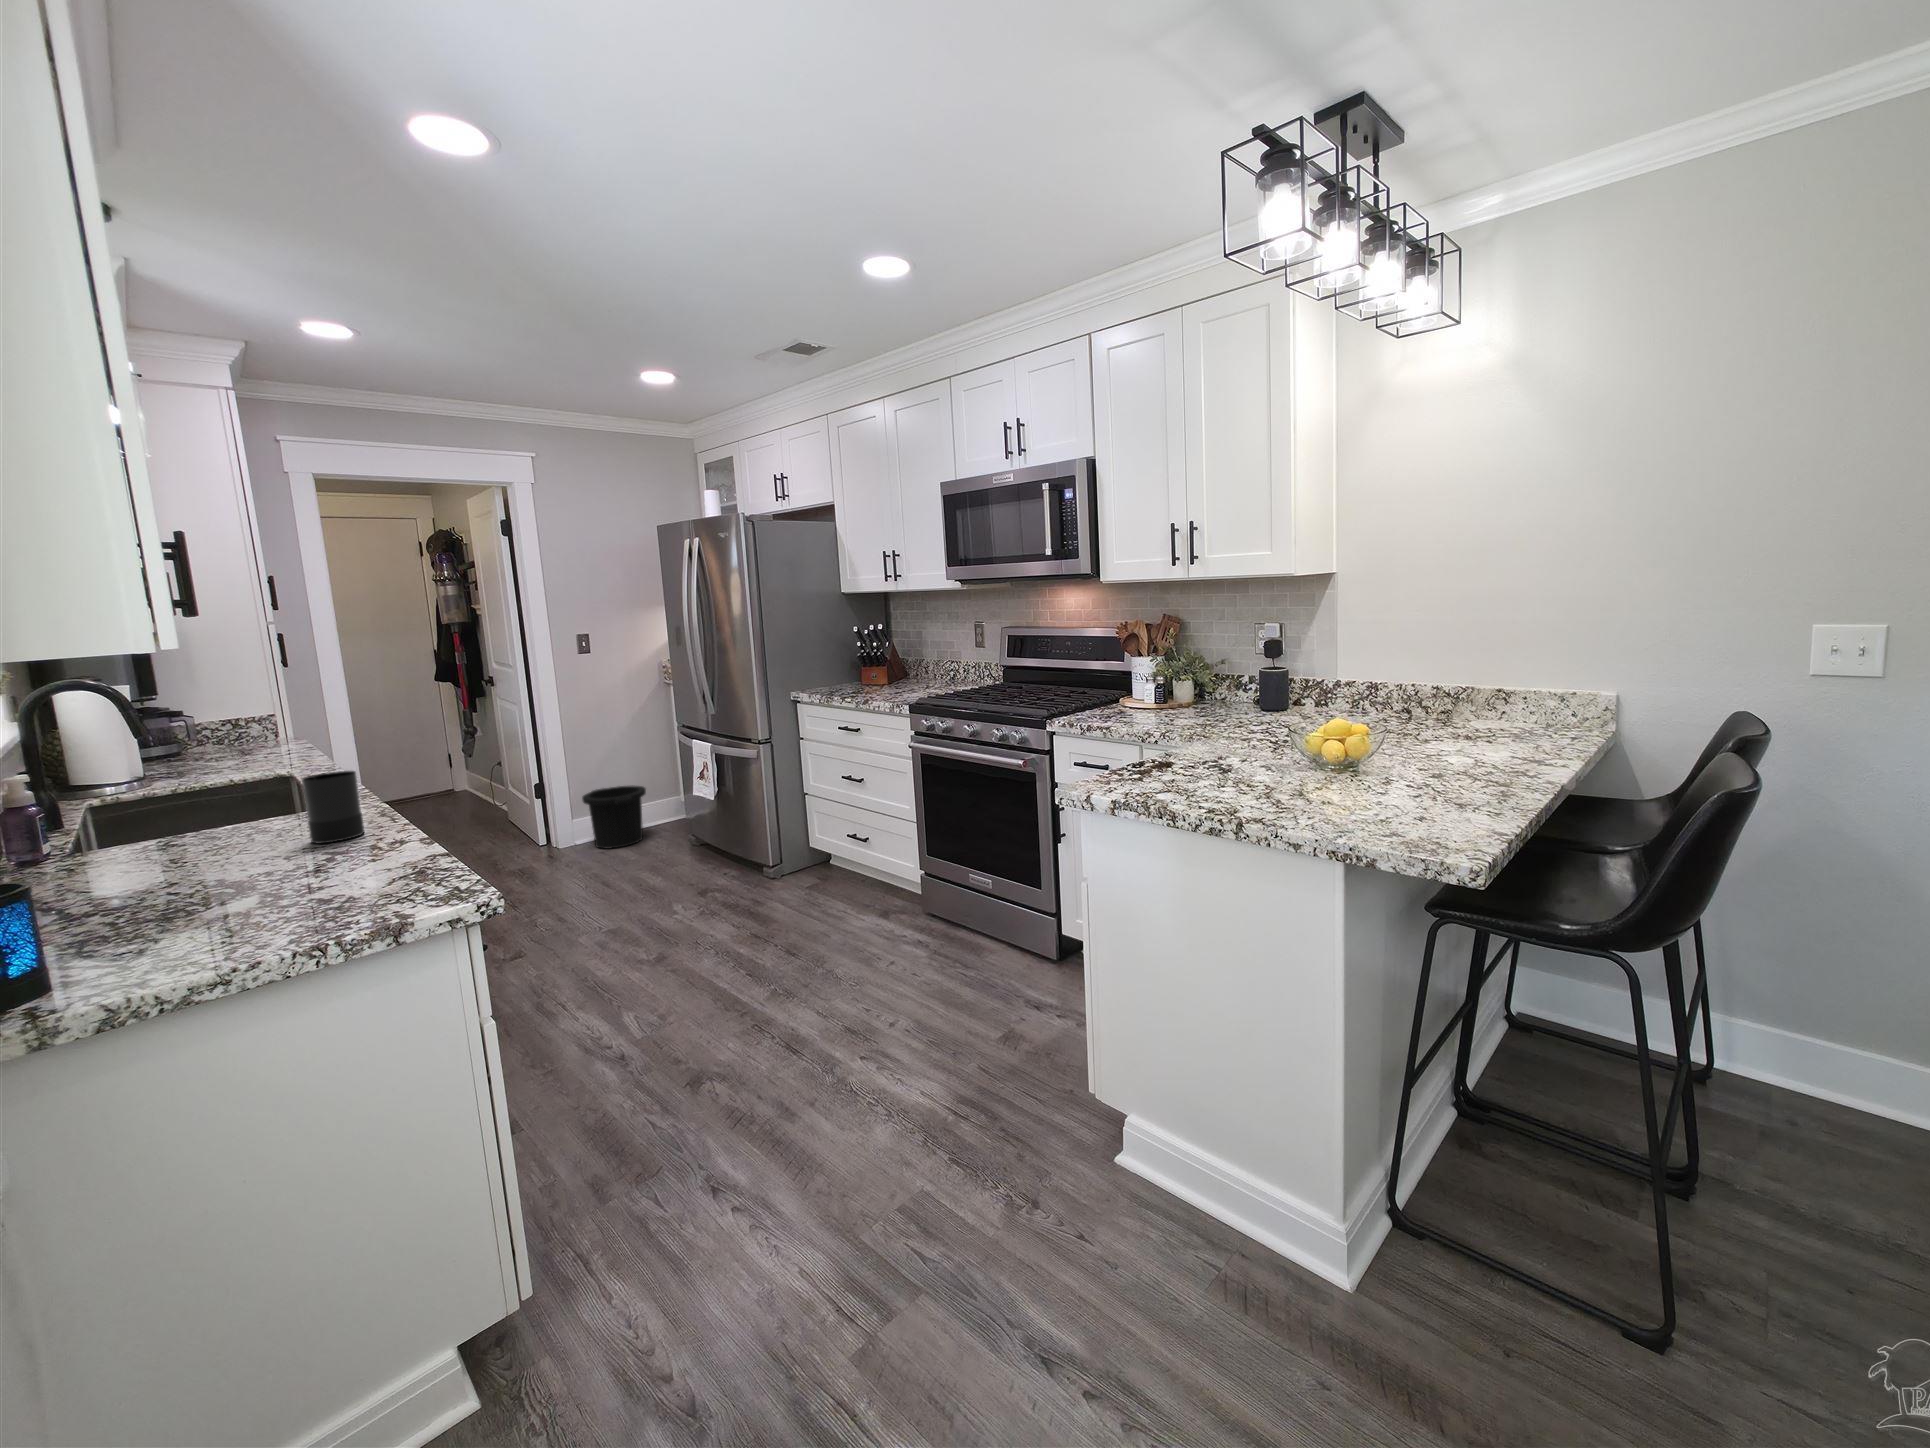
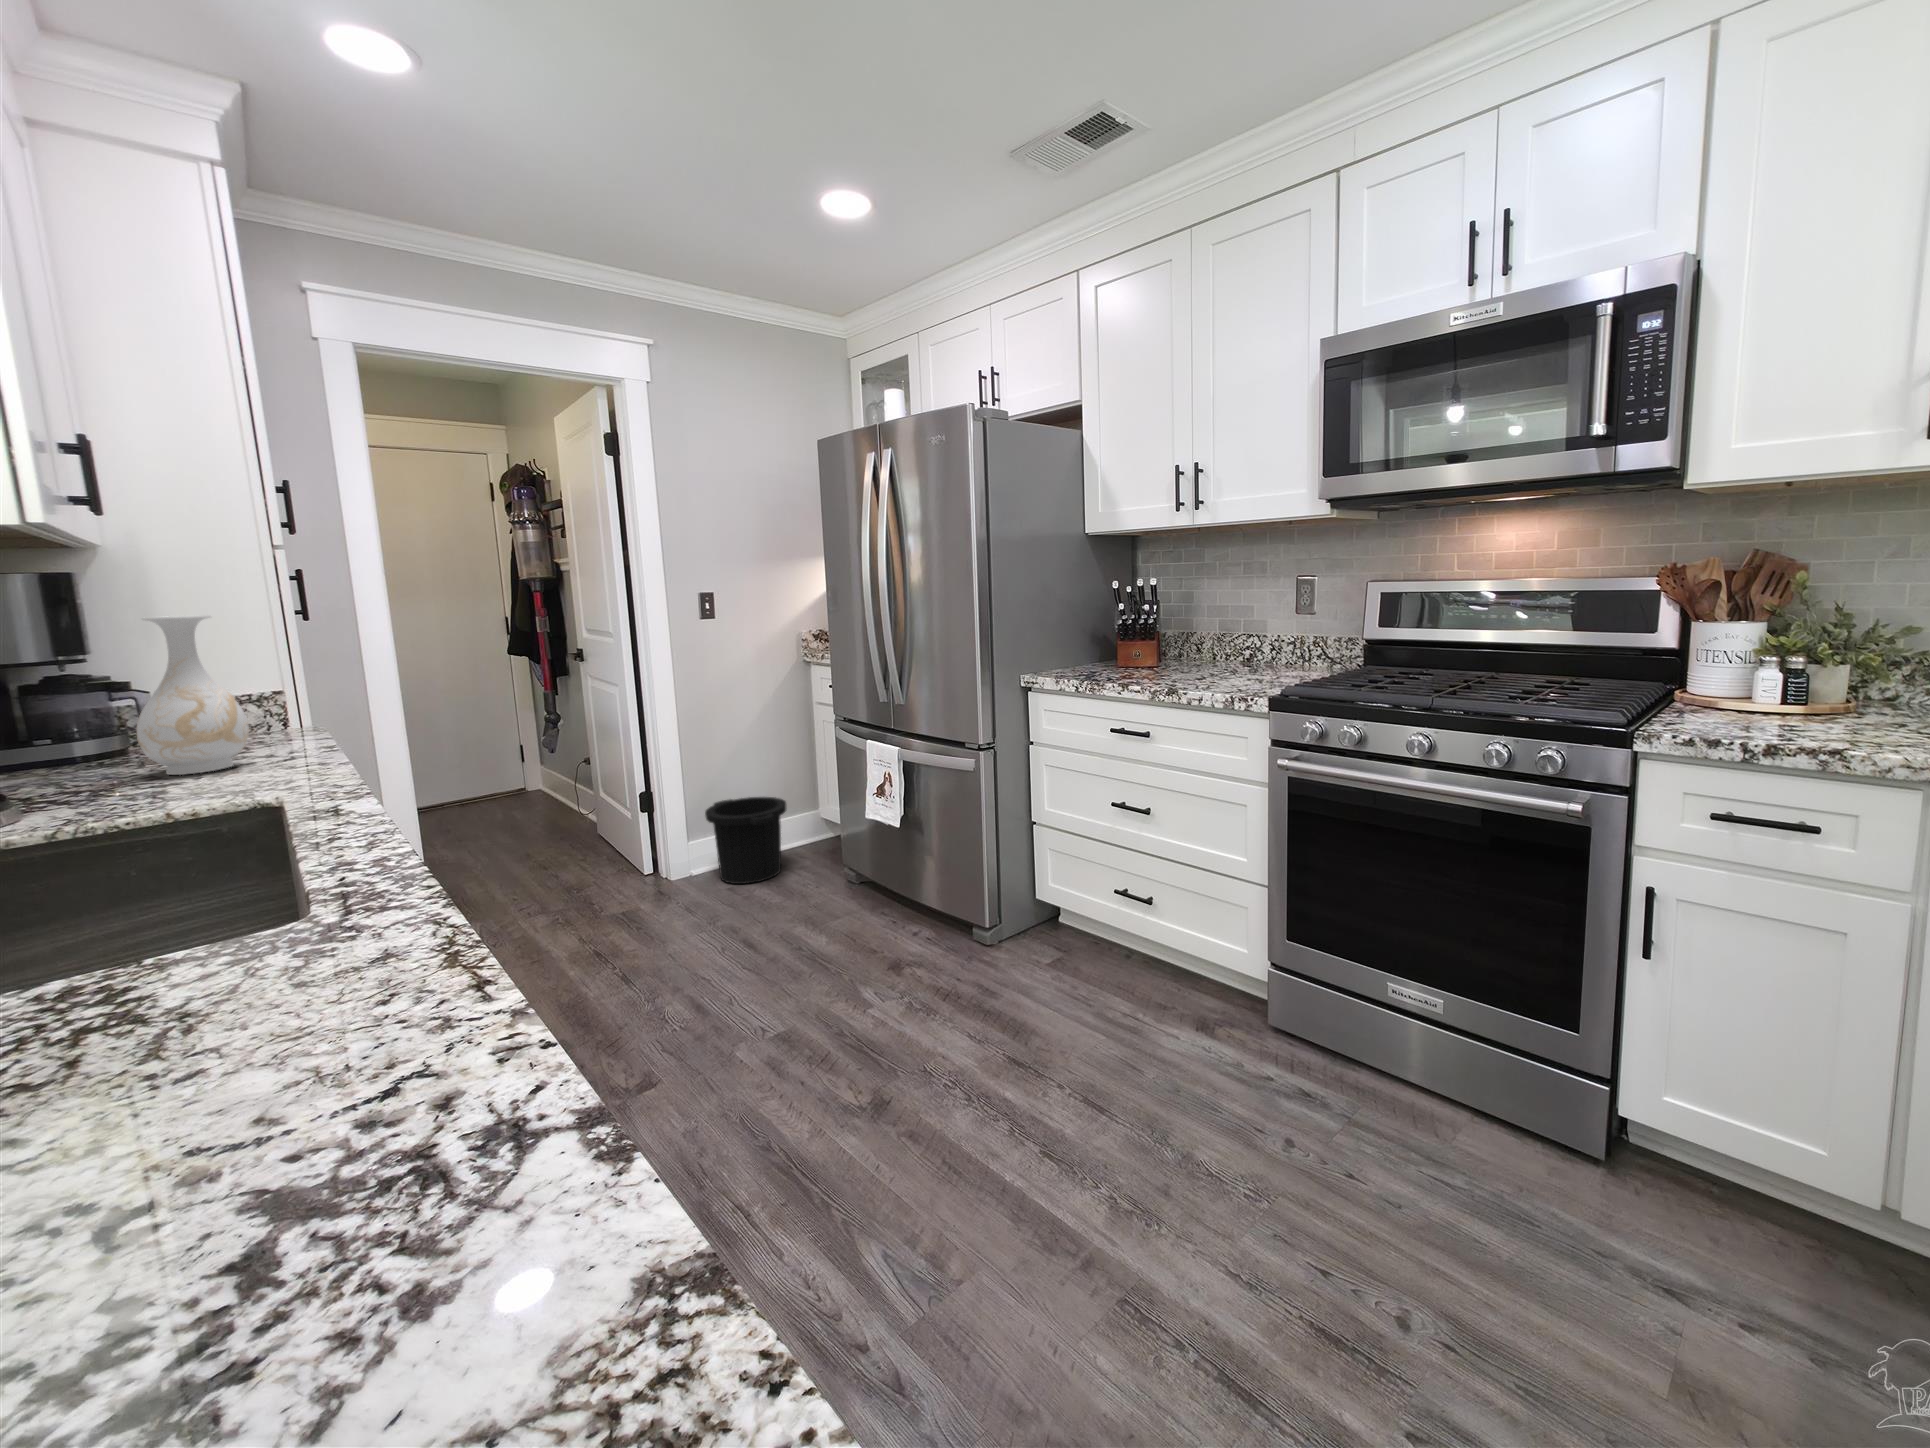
vase: none [201,672,264,763] -> present [137,615,249,775]
candle: present [302,771,365,844] -> none [137,877,390,1156]

